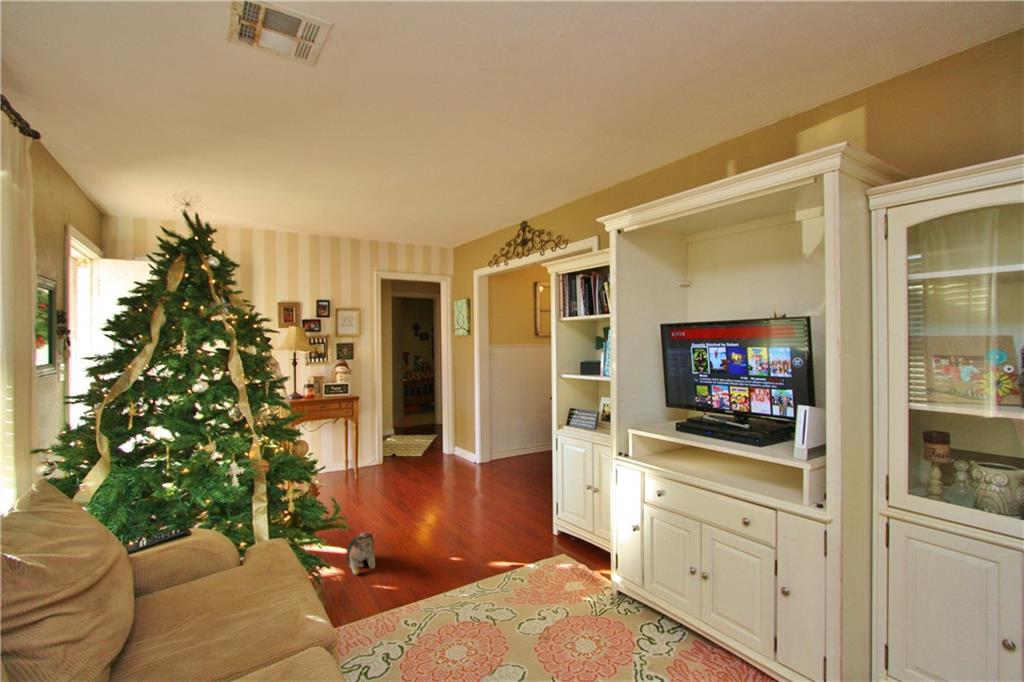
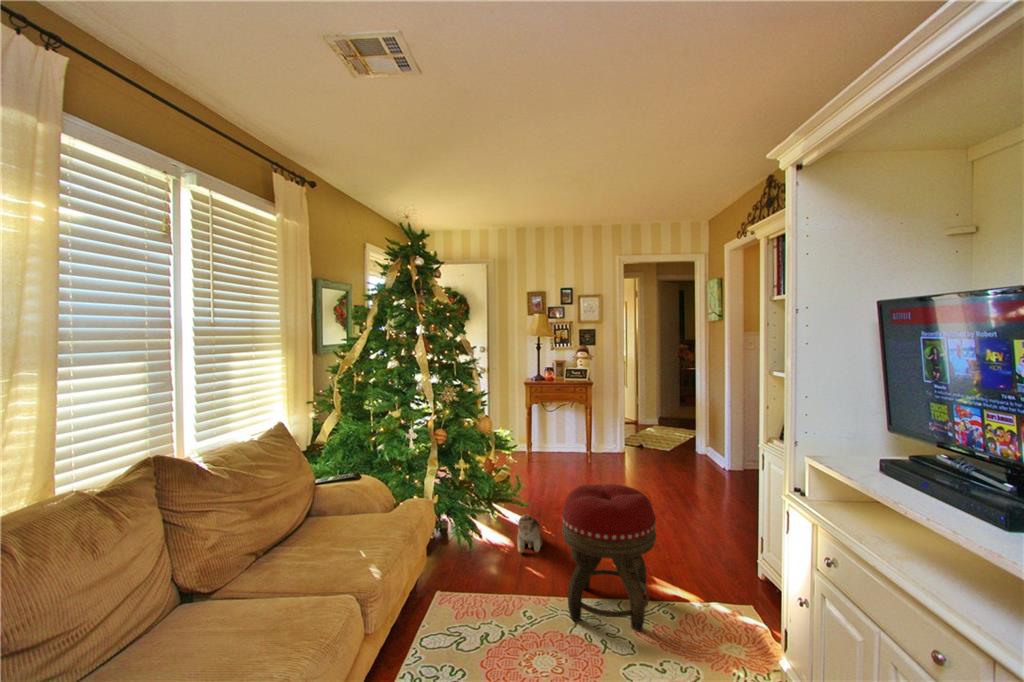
footstool: none [430,479,512,611] -> present [561,484,656,631]

